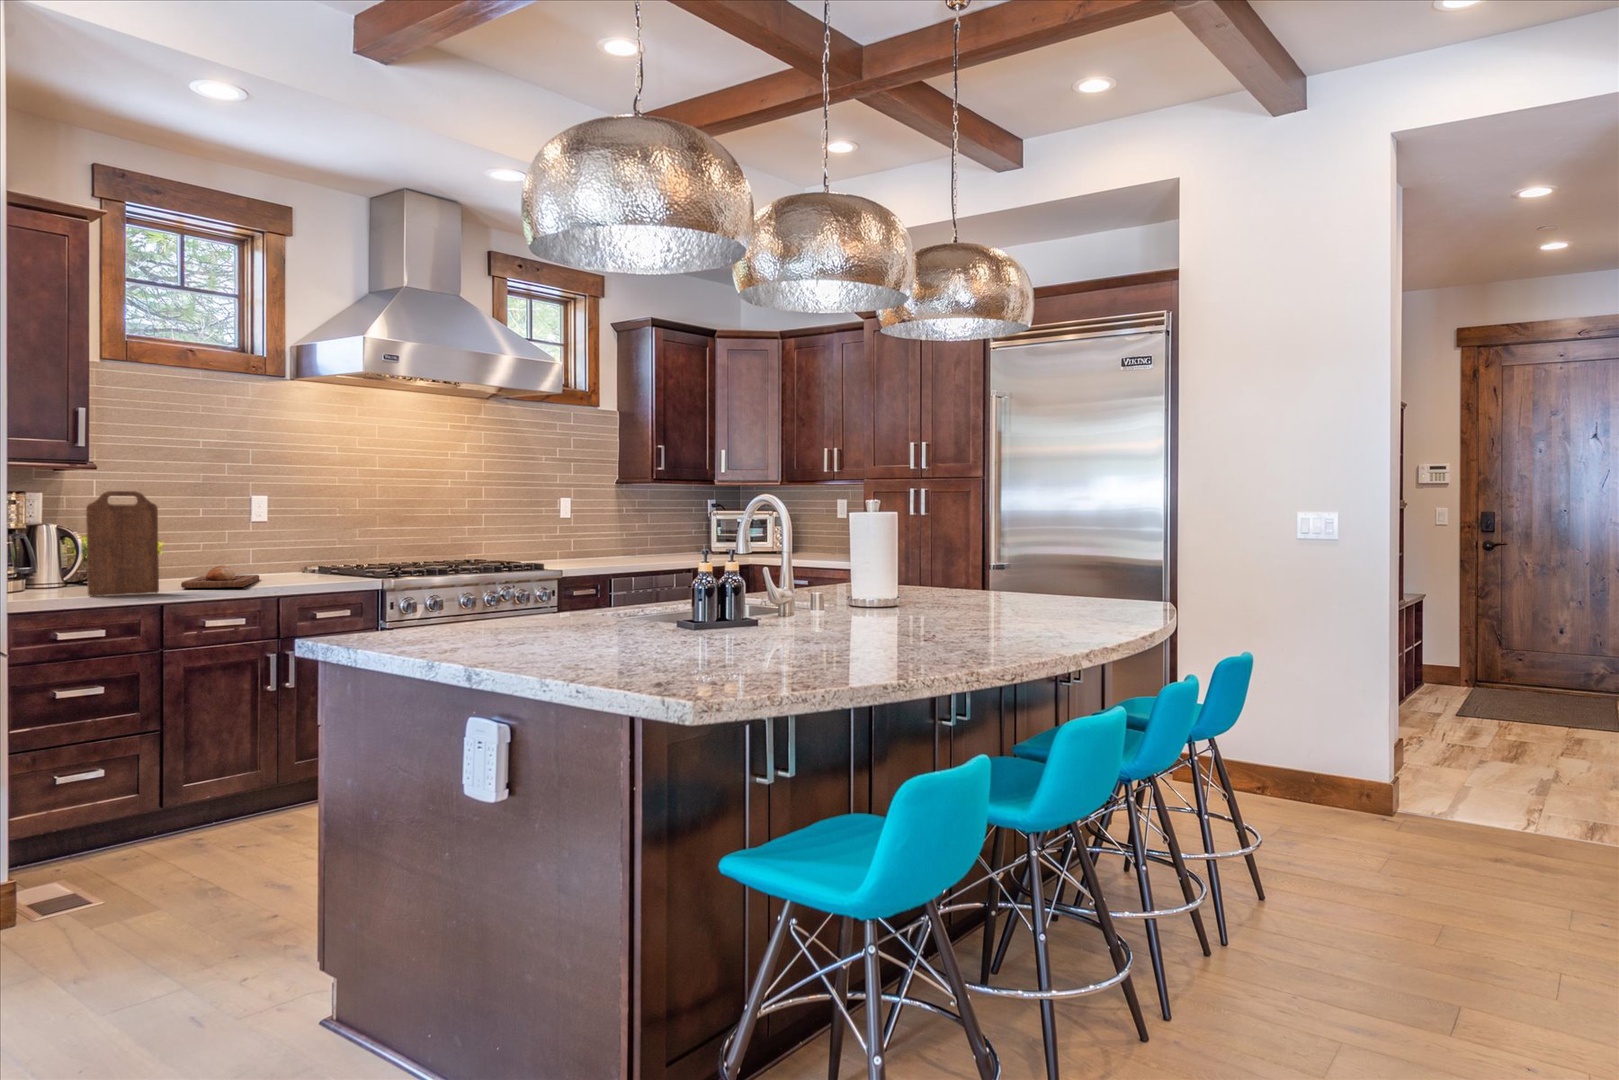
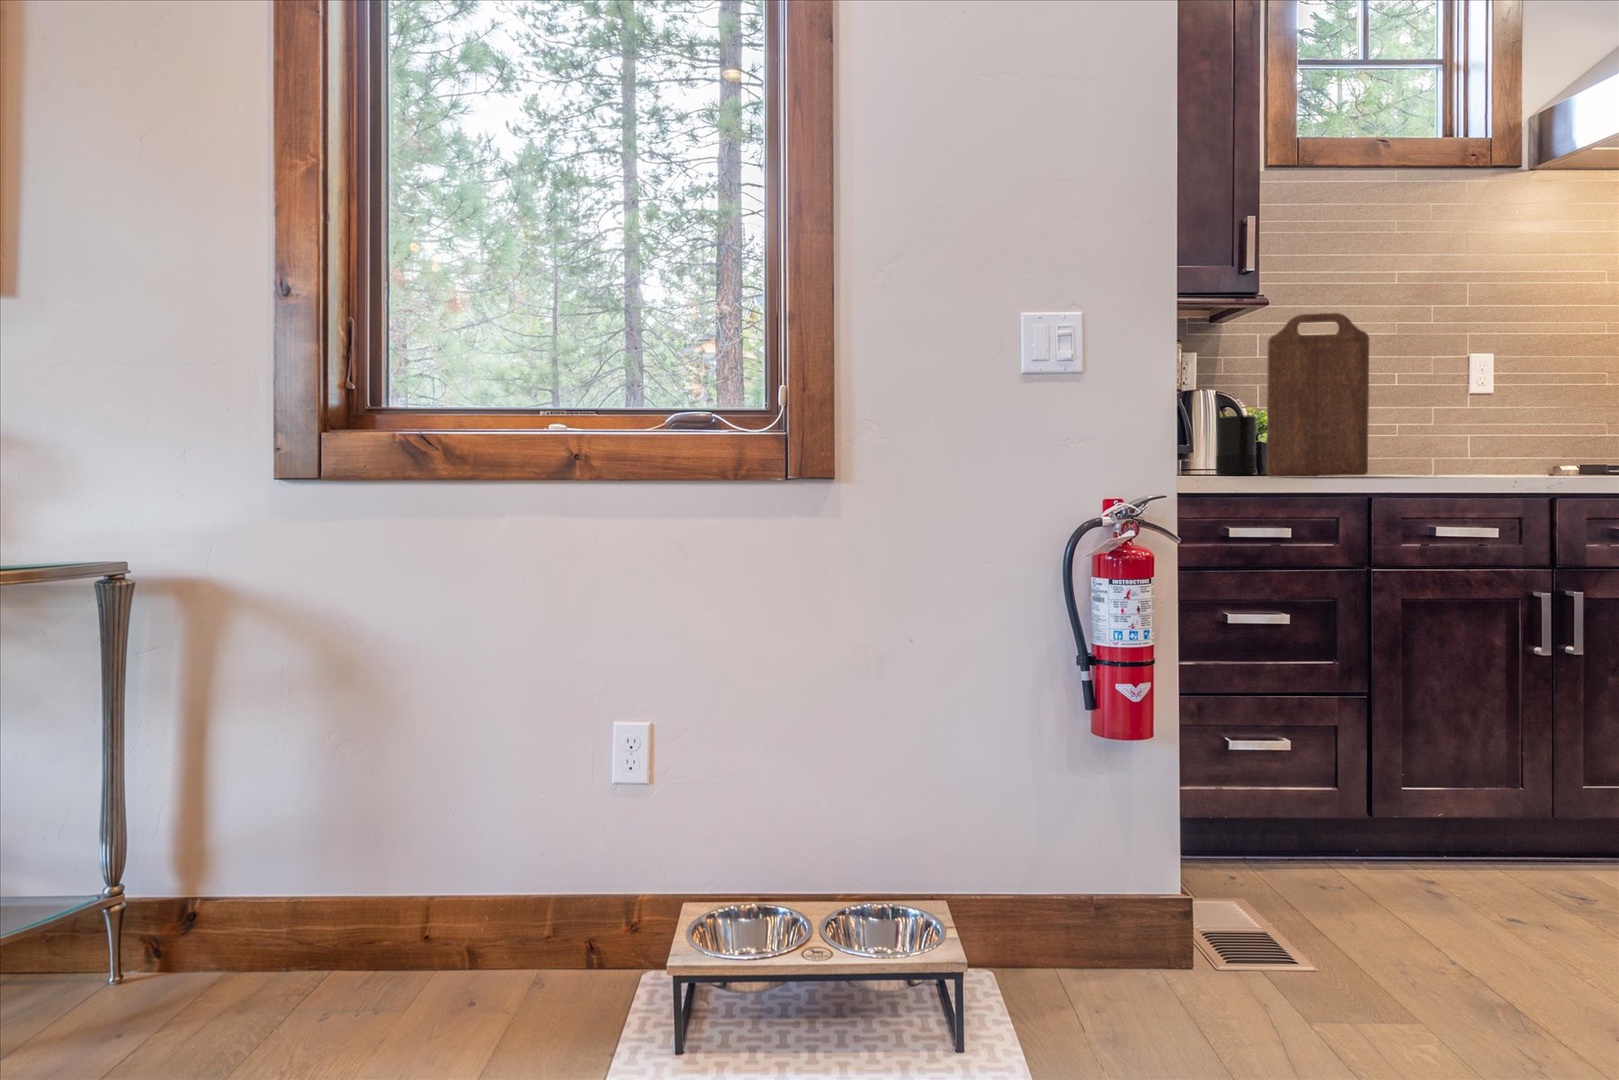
candle: none [52,546,85,591] -> present [1216,413,1256,475]
bread loaf: present [181,566,259,588] -> none [1395,443,1506,474]

